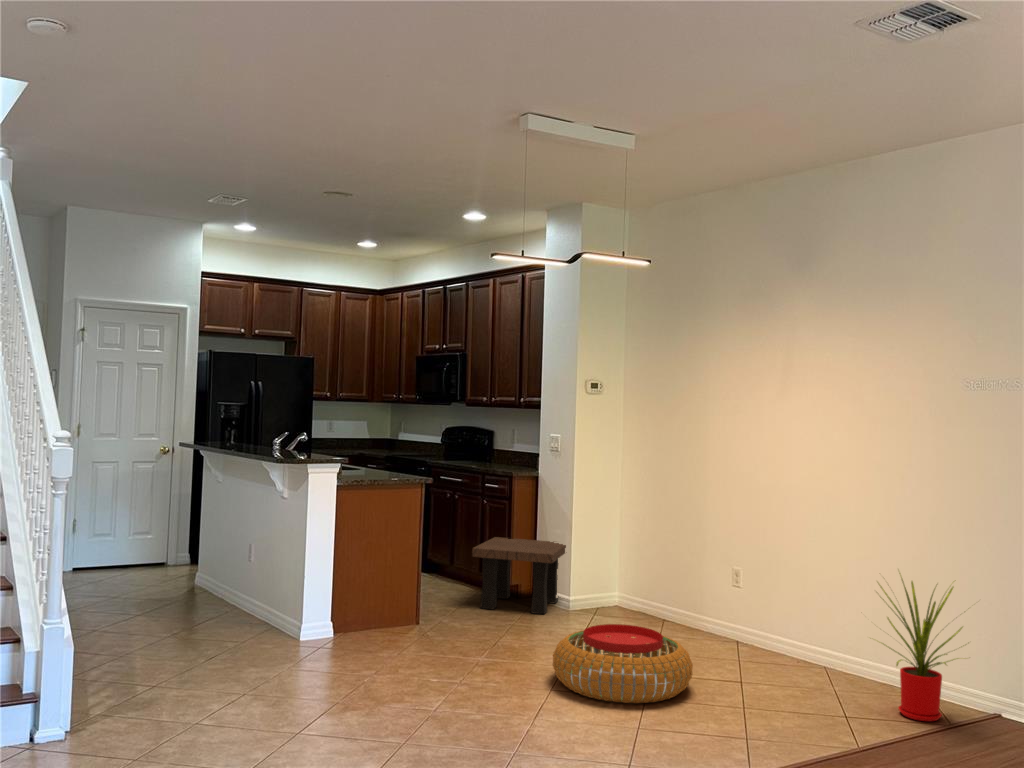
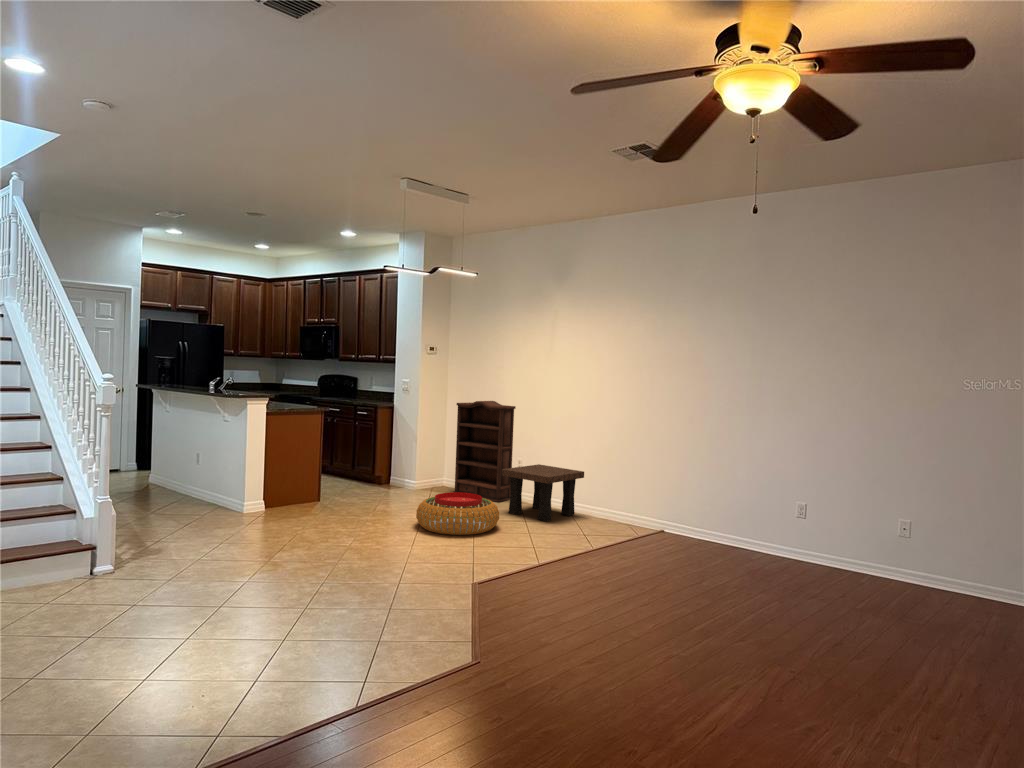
bookshelf: none [627,470,728,638] -> present [453,401,516,502]
side table: present [472,537,566,614] -> present [502,464,584,521]
house plant: present [878,573,963,721] -> none [592,452,654,534]

